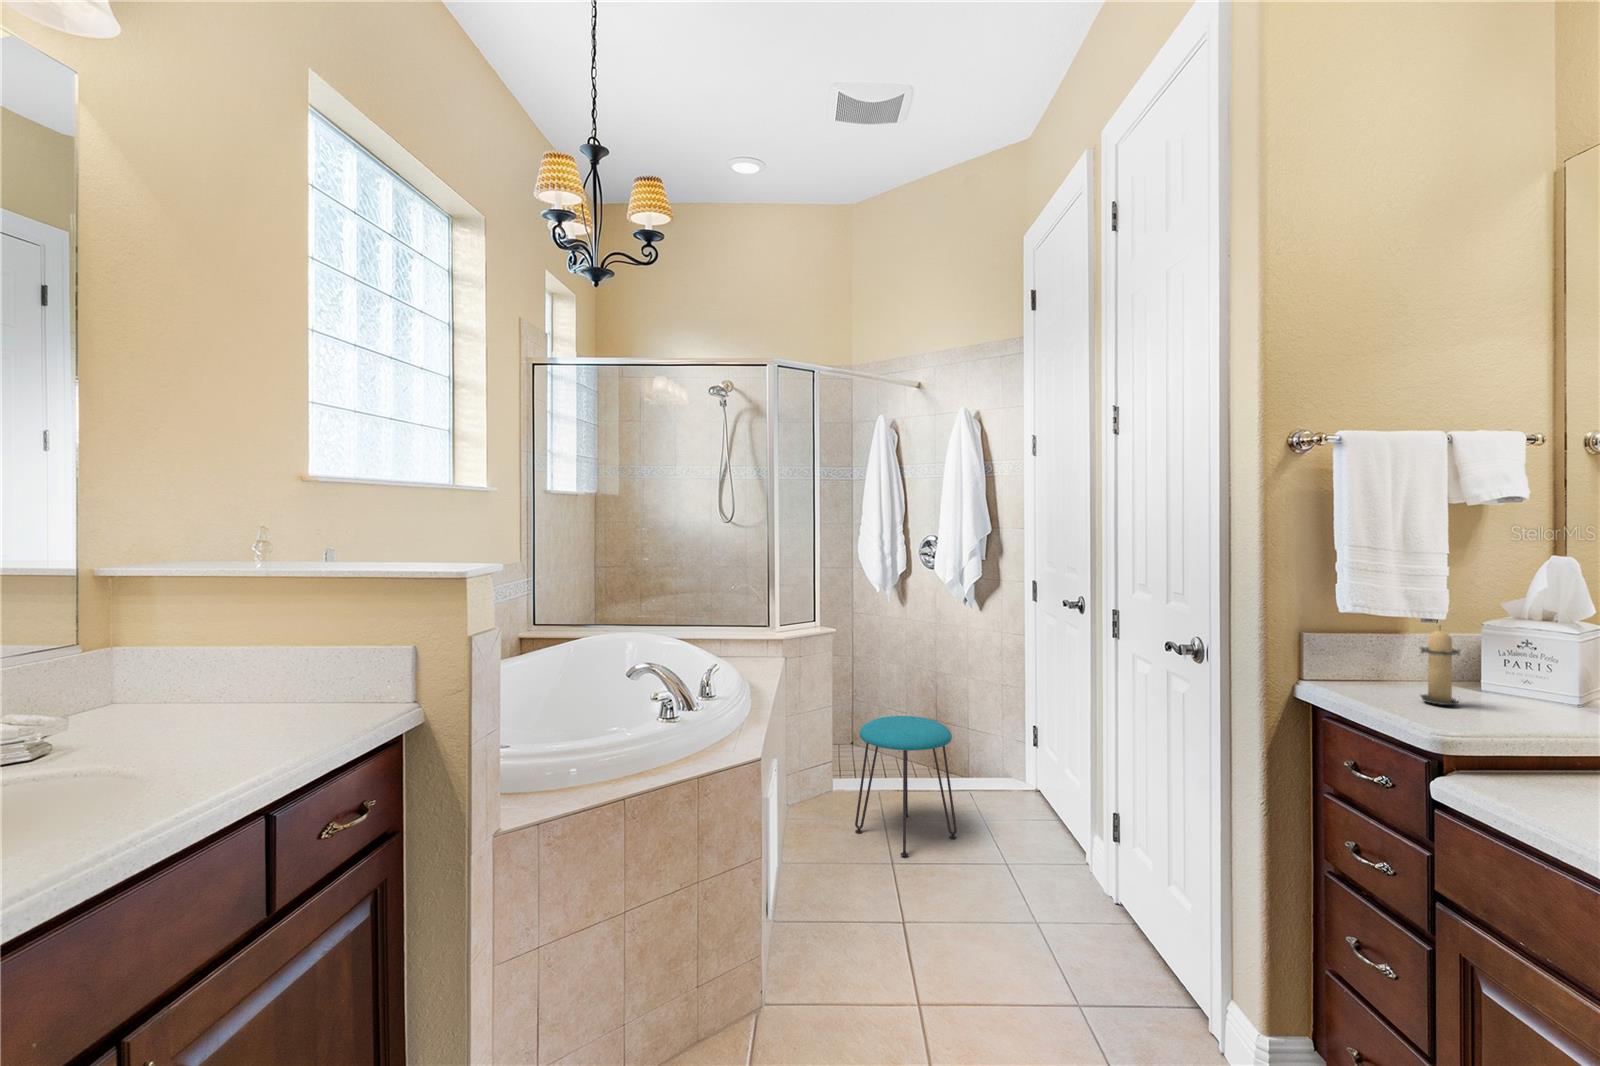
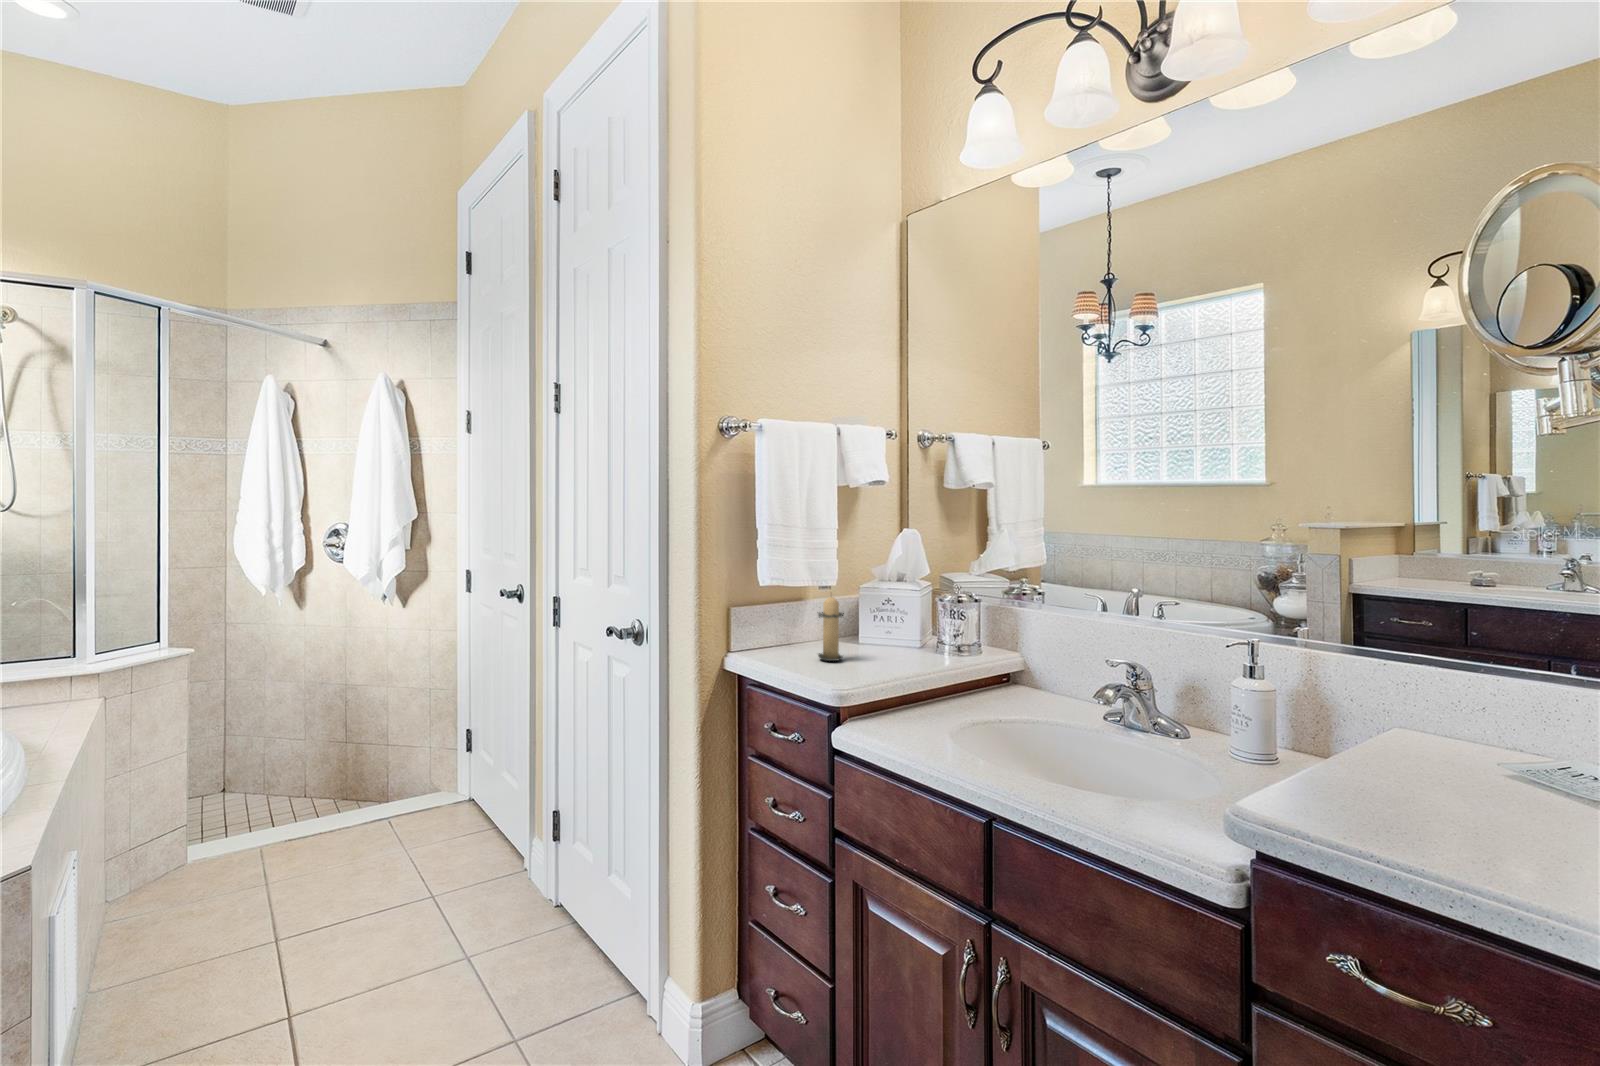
stool: present [855,716,957,856] -> none [206,748,368,937]

